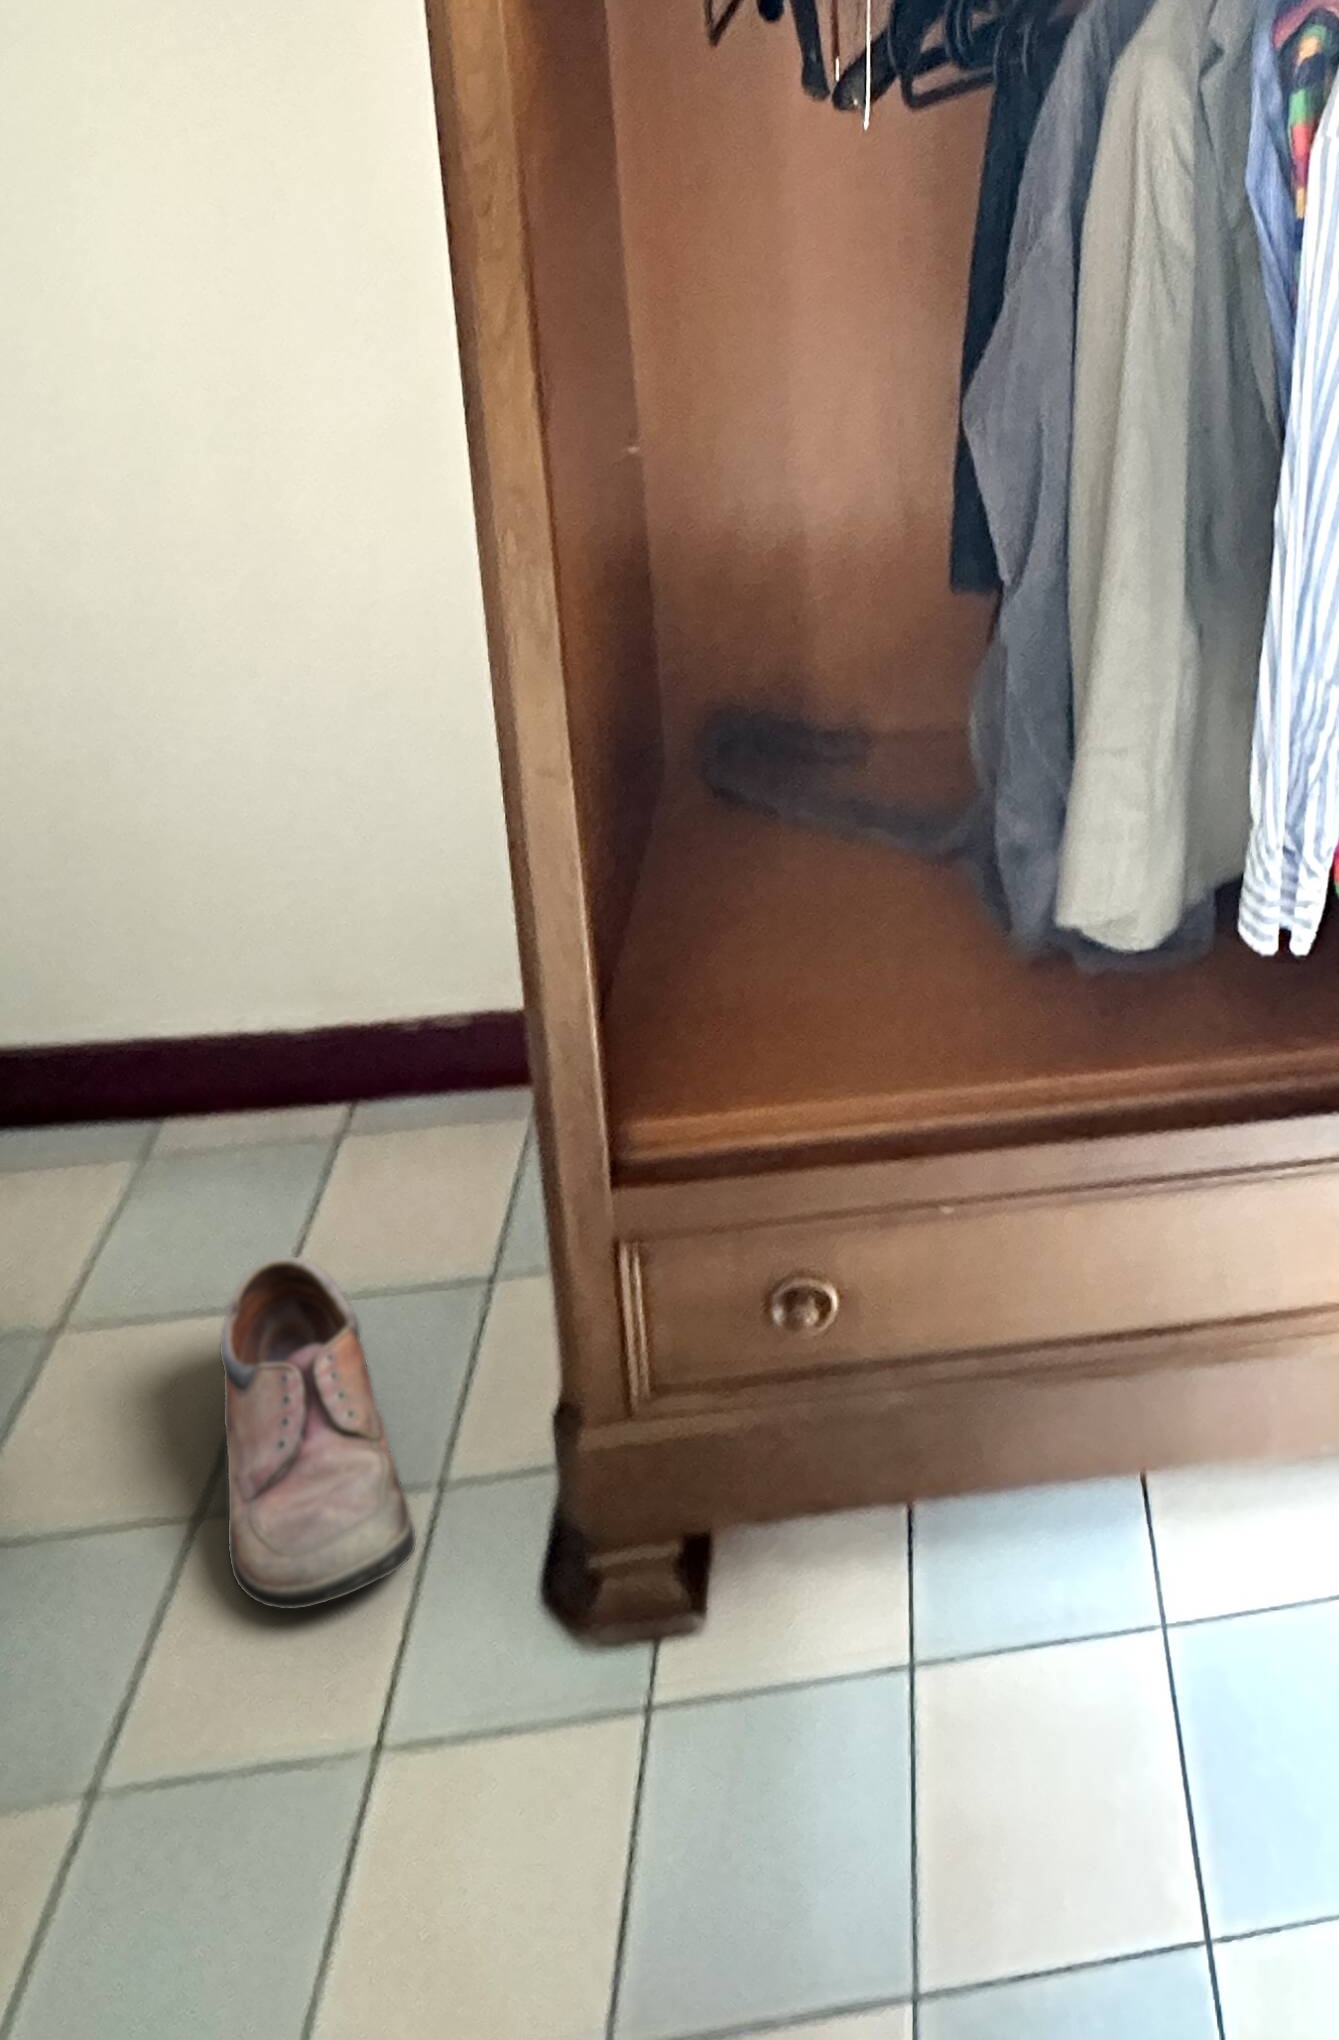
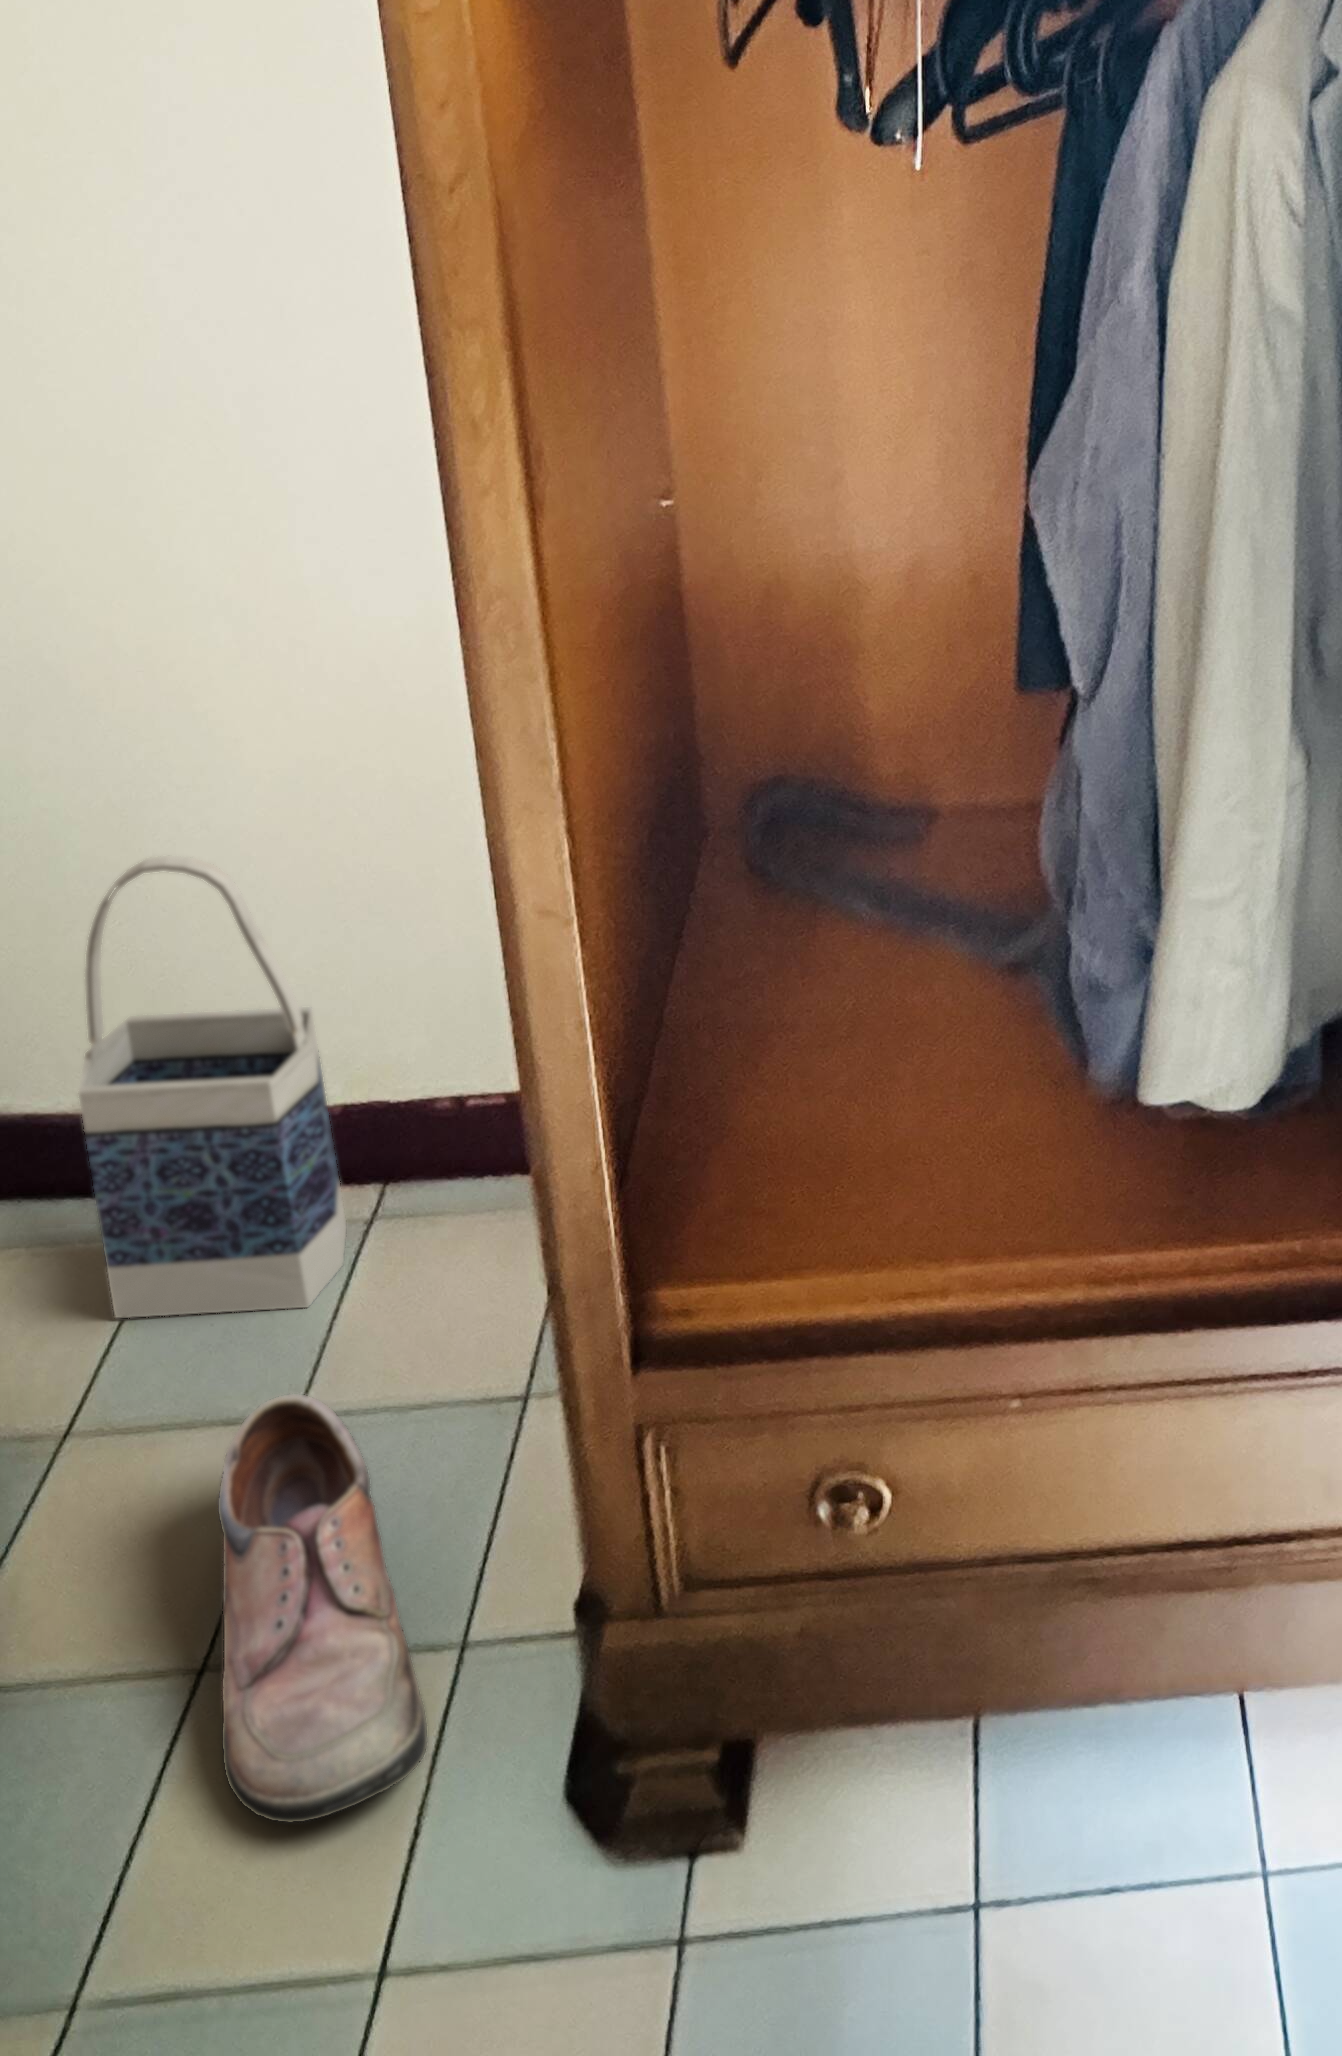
bag: none [84,780,323,1213] -> present [78,856,346,1318]

